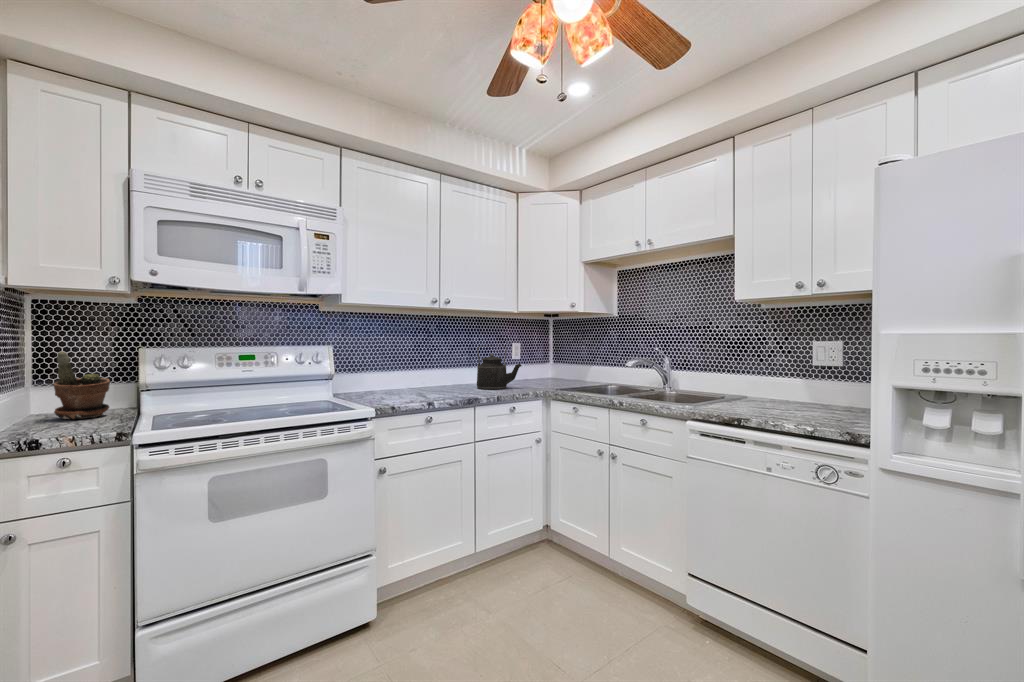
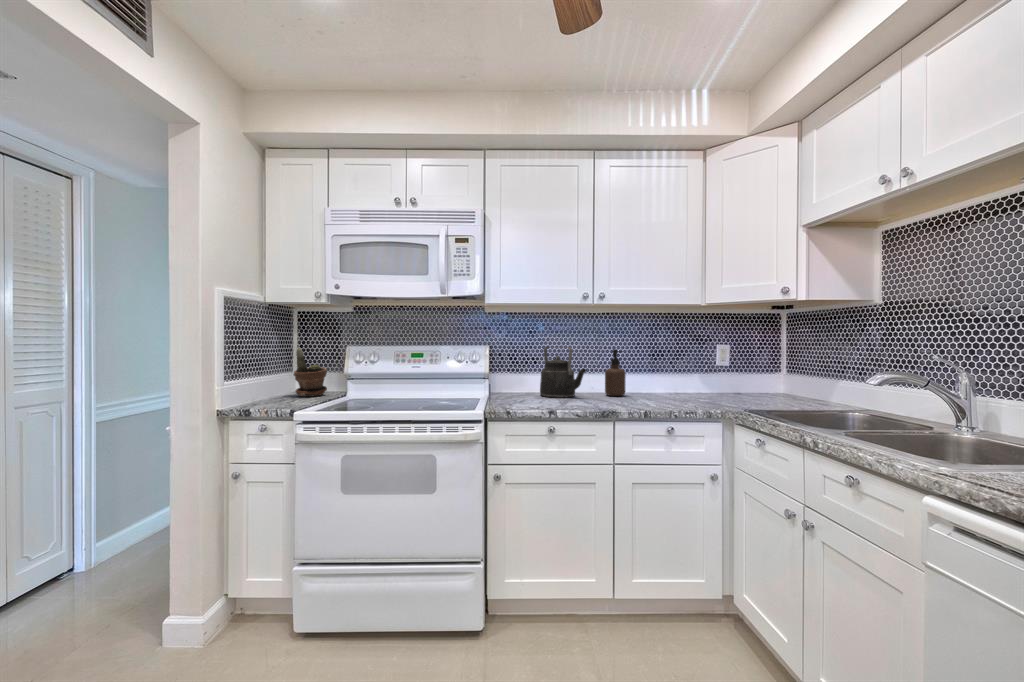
kettle: present [477,346,522,389] -> present [540,347,586,398]
soap dispenser: none [439,348,456,389] -> present [605,349,626,396]

